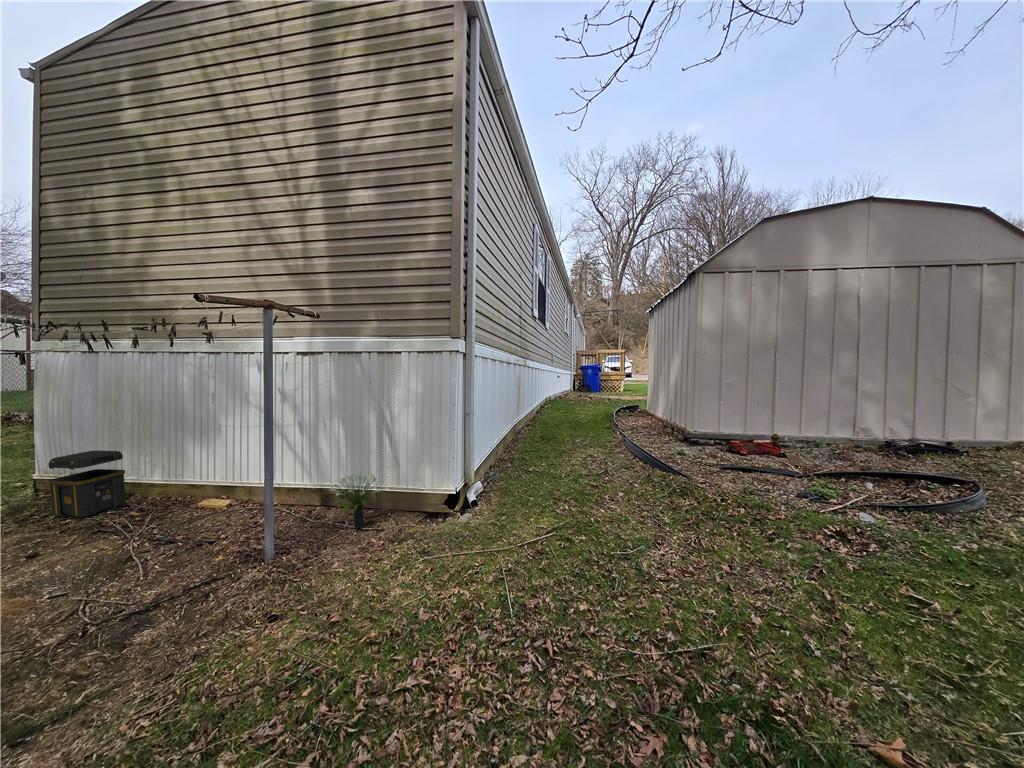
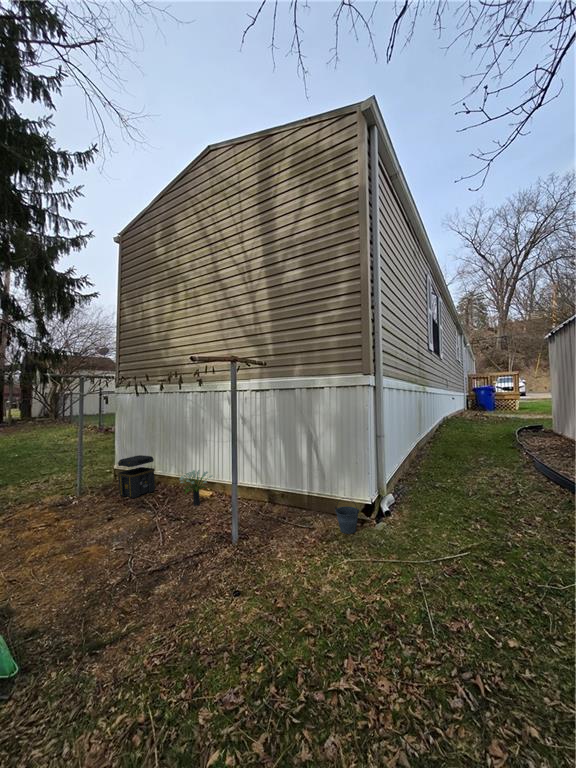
potted plant: present [329,472,384,529] -> present [180,470,213,506]
bucket: none [411,487,441,529] -> present [335,498,359,534]

